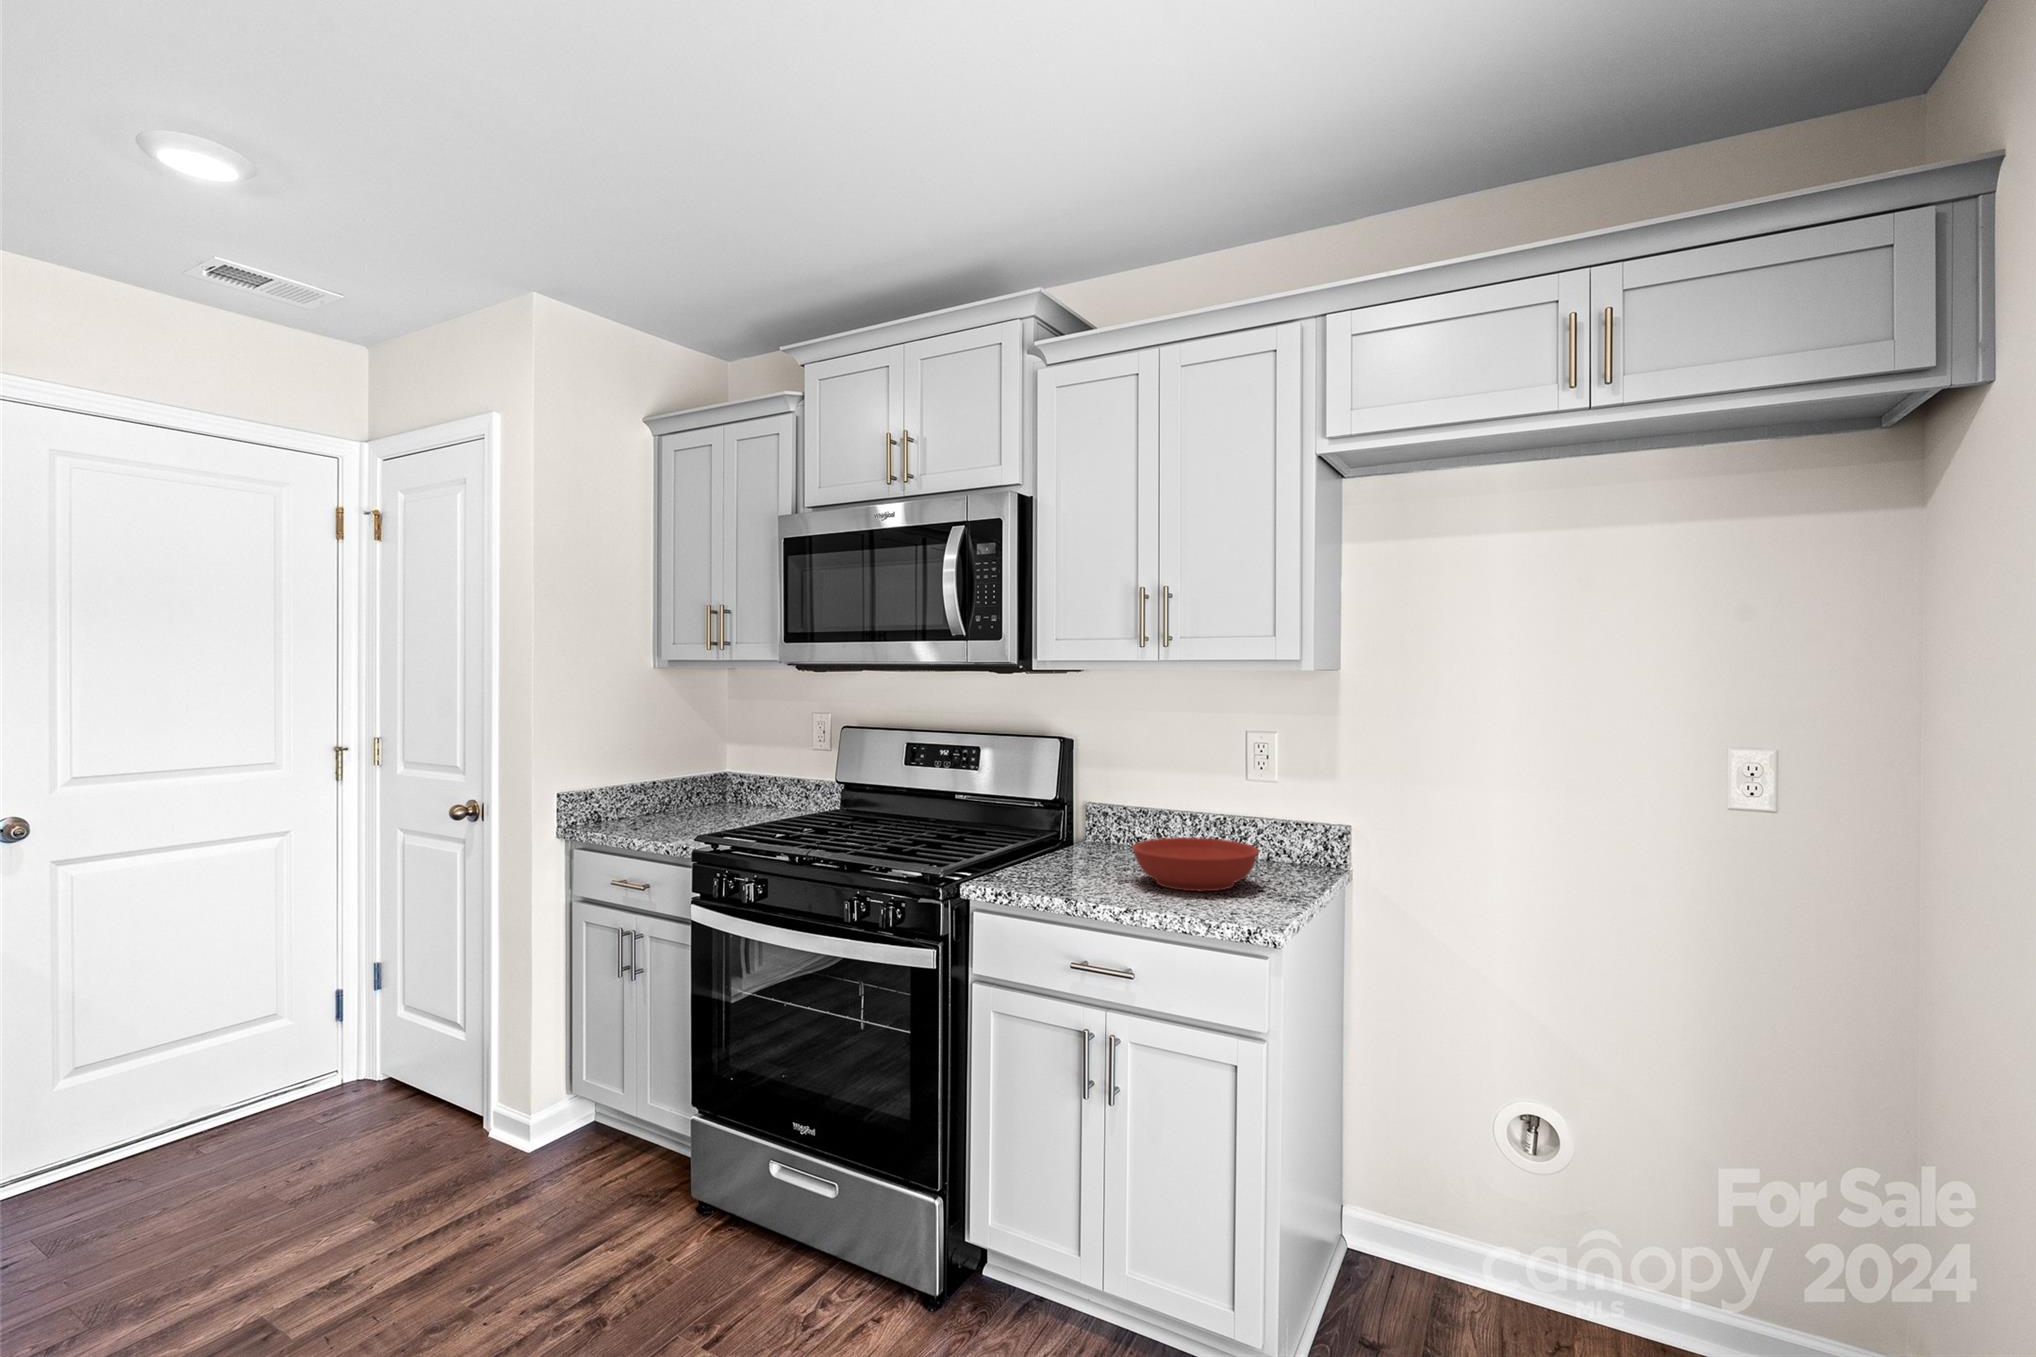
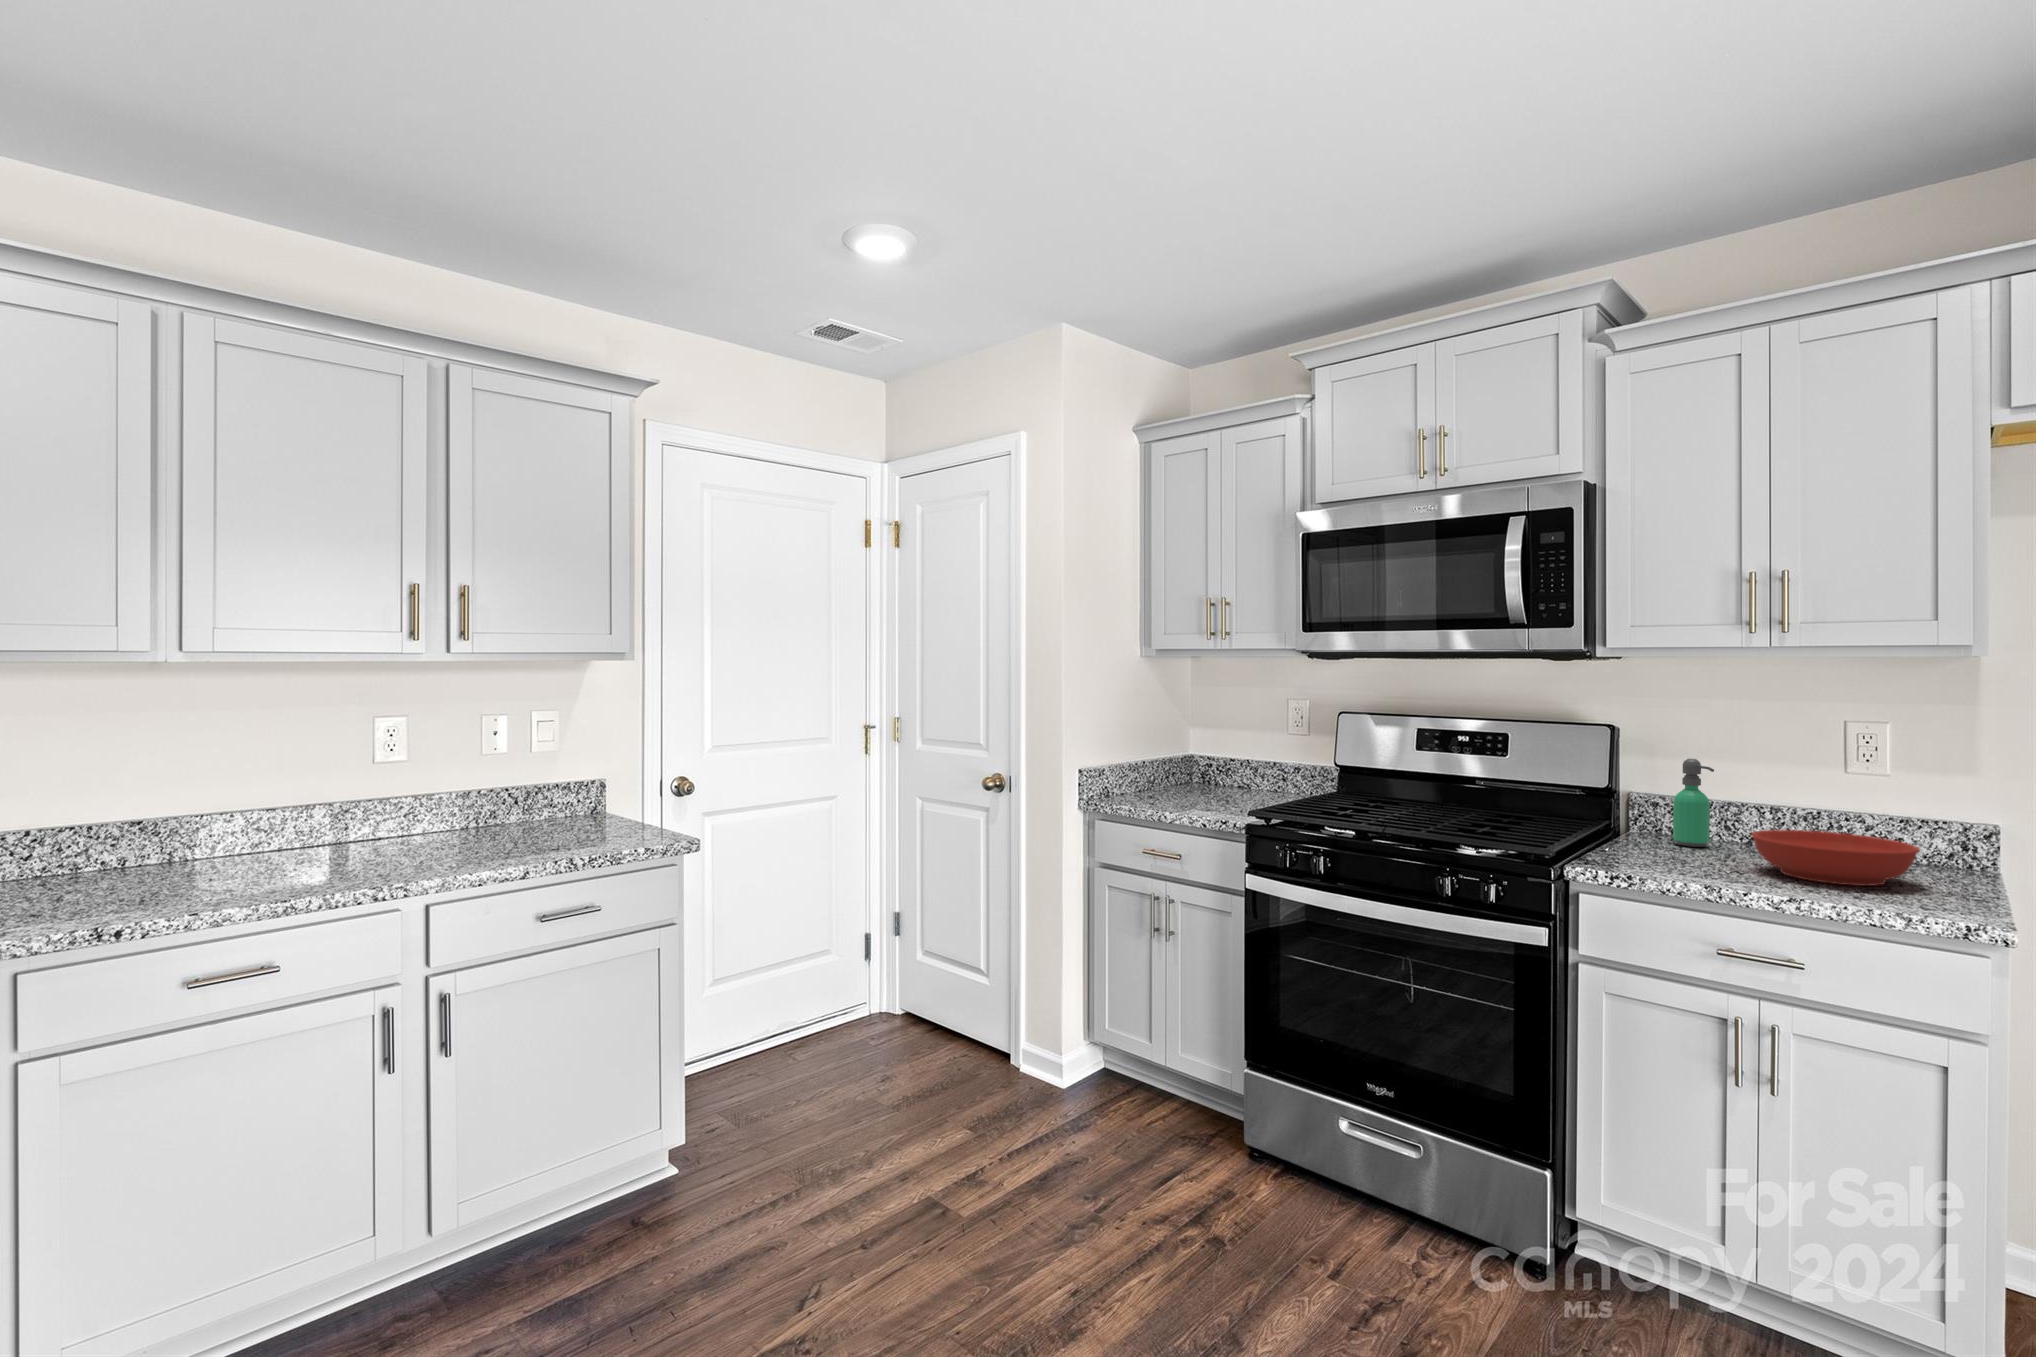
soap dispenser: none [1106,769,1136,856] -> present [1673,759,1714,847]

